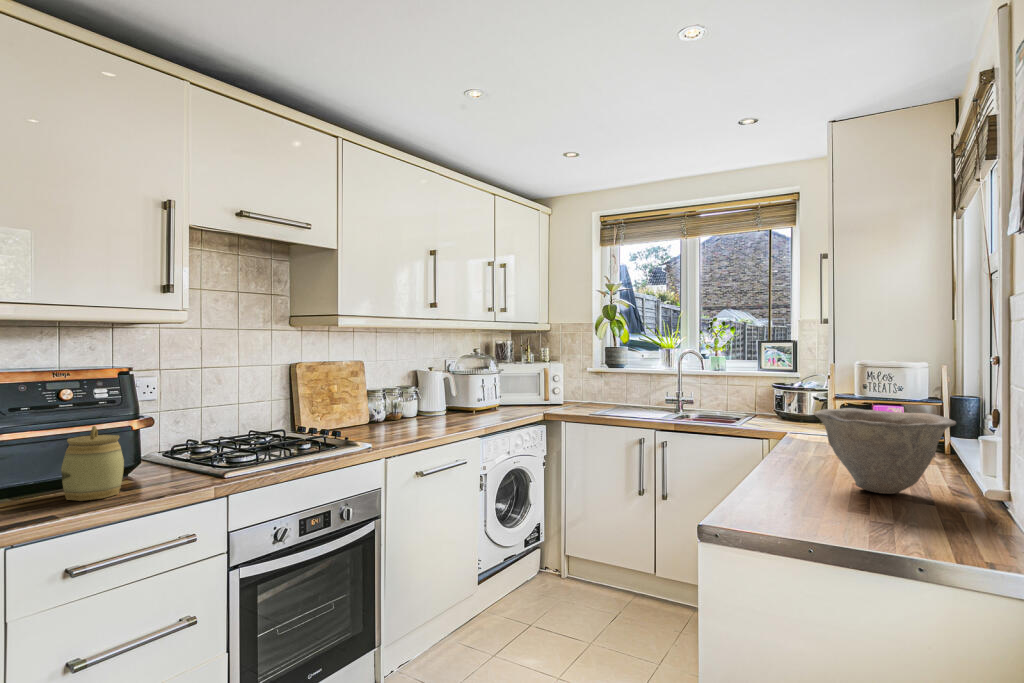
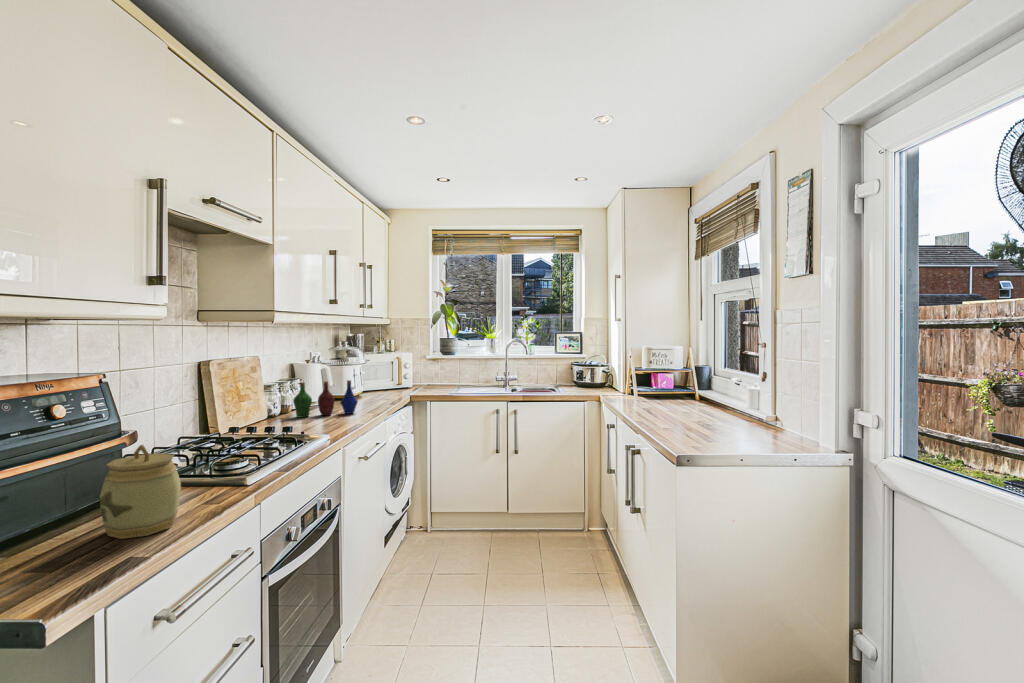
bottle: none [384,389,447,425] -> present [293,380,358,418]
bowl: present [814,408,956,494] -> none [679,376,758,426]

